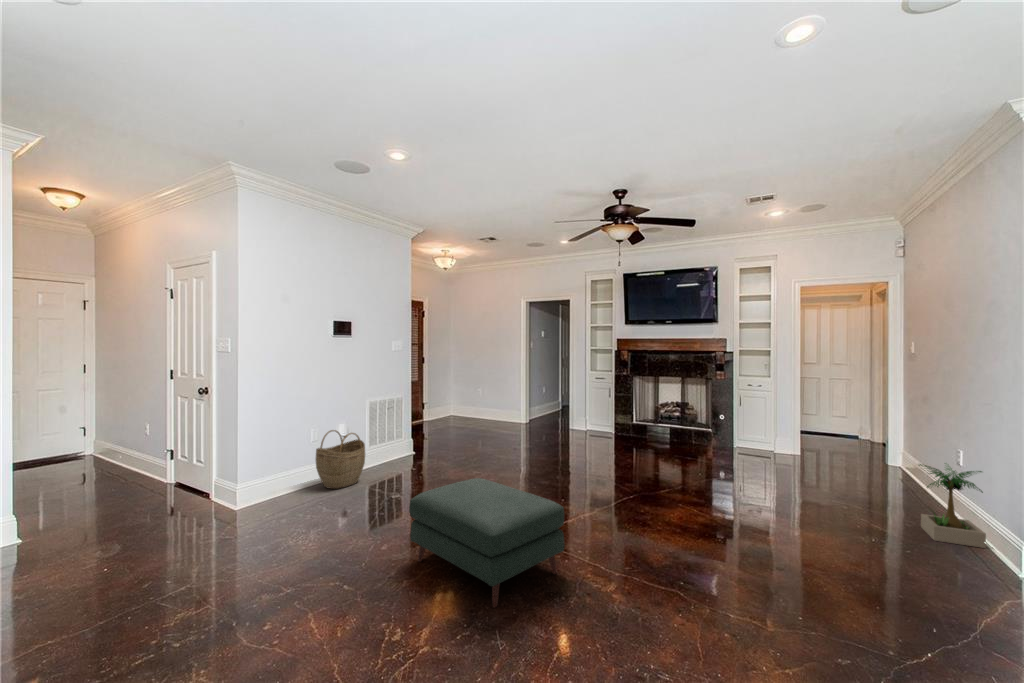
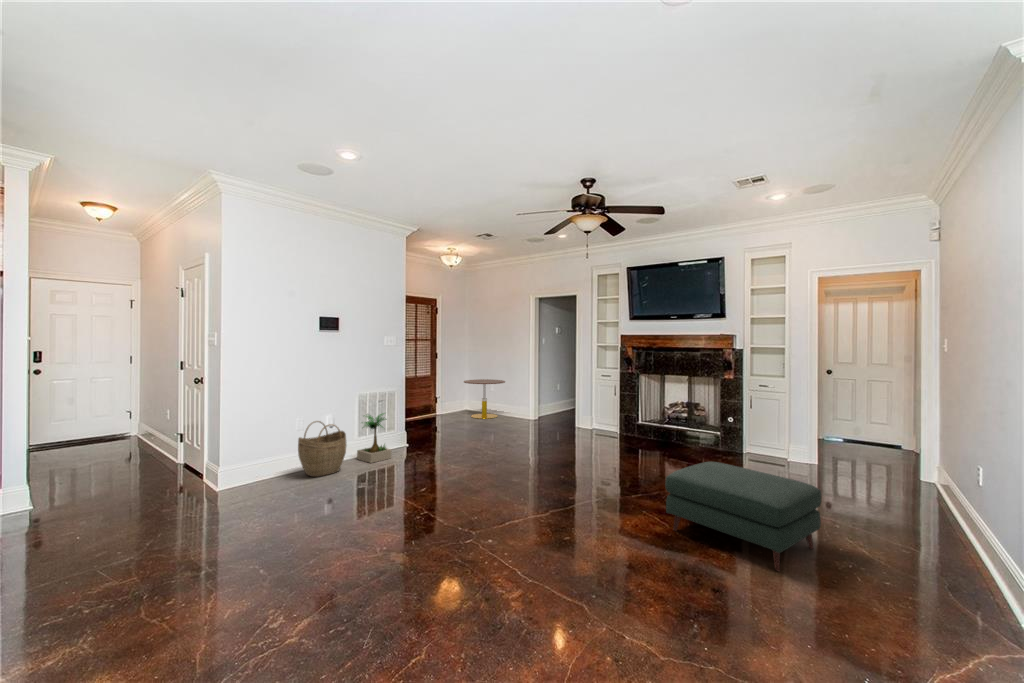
side table: none [451,384,494,424] -> present [464,379,505,419]
potted plant: present [919,464,986,548] -> present [357,413,391,463]
ottoman: present [409,478,565,607] -> present [665,462,821,571]

